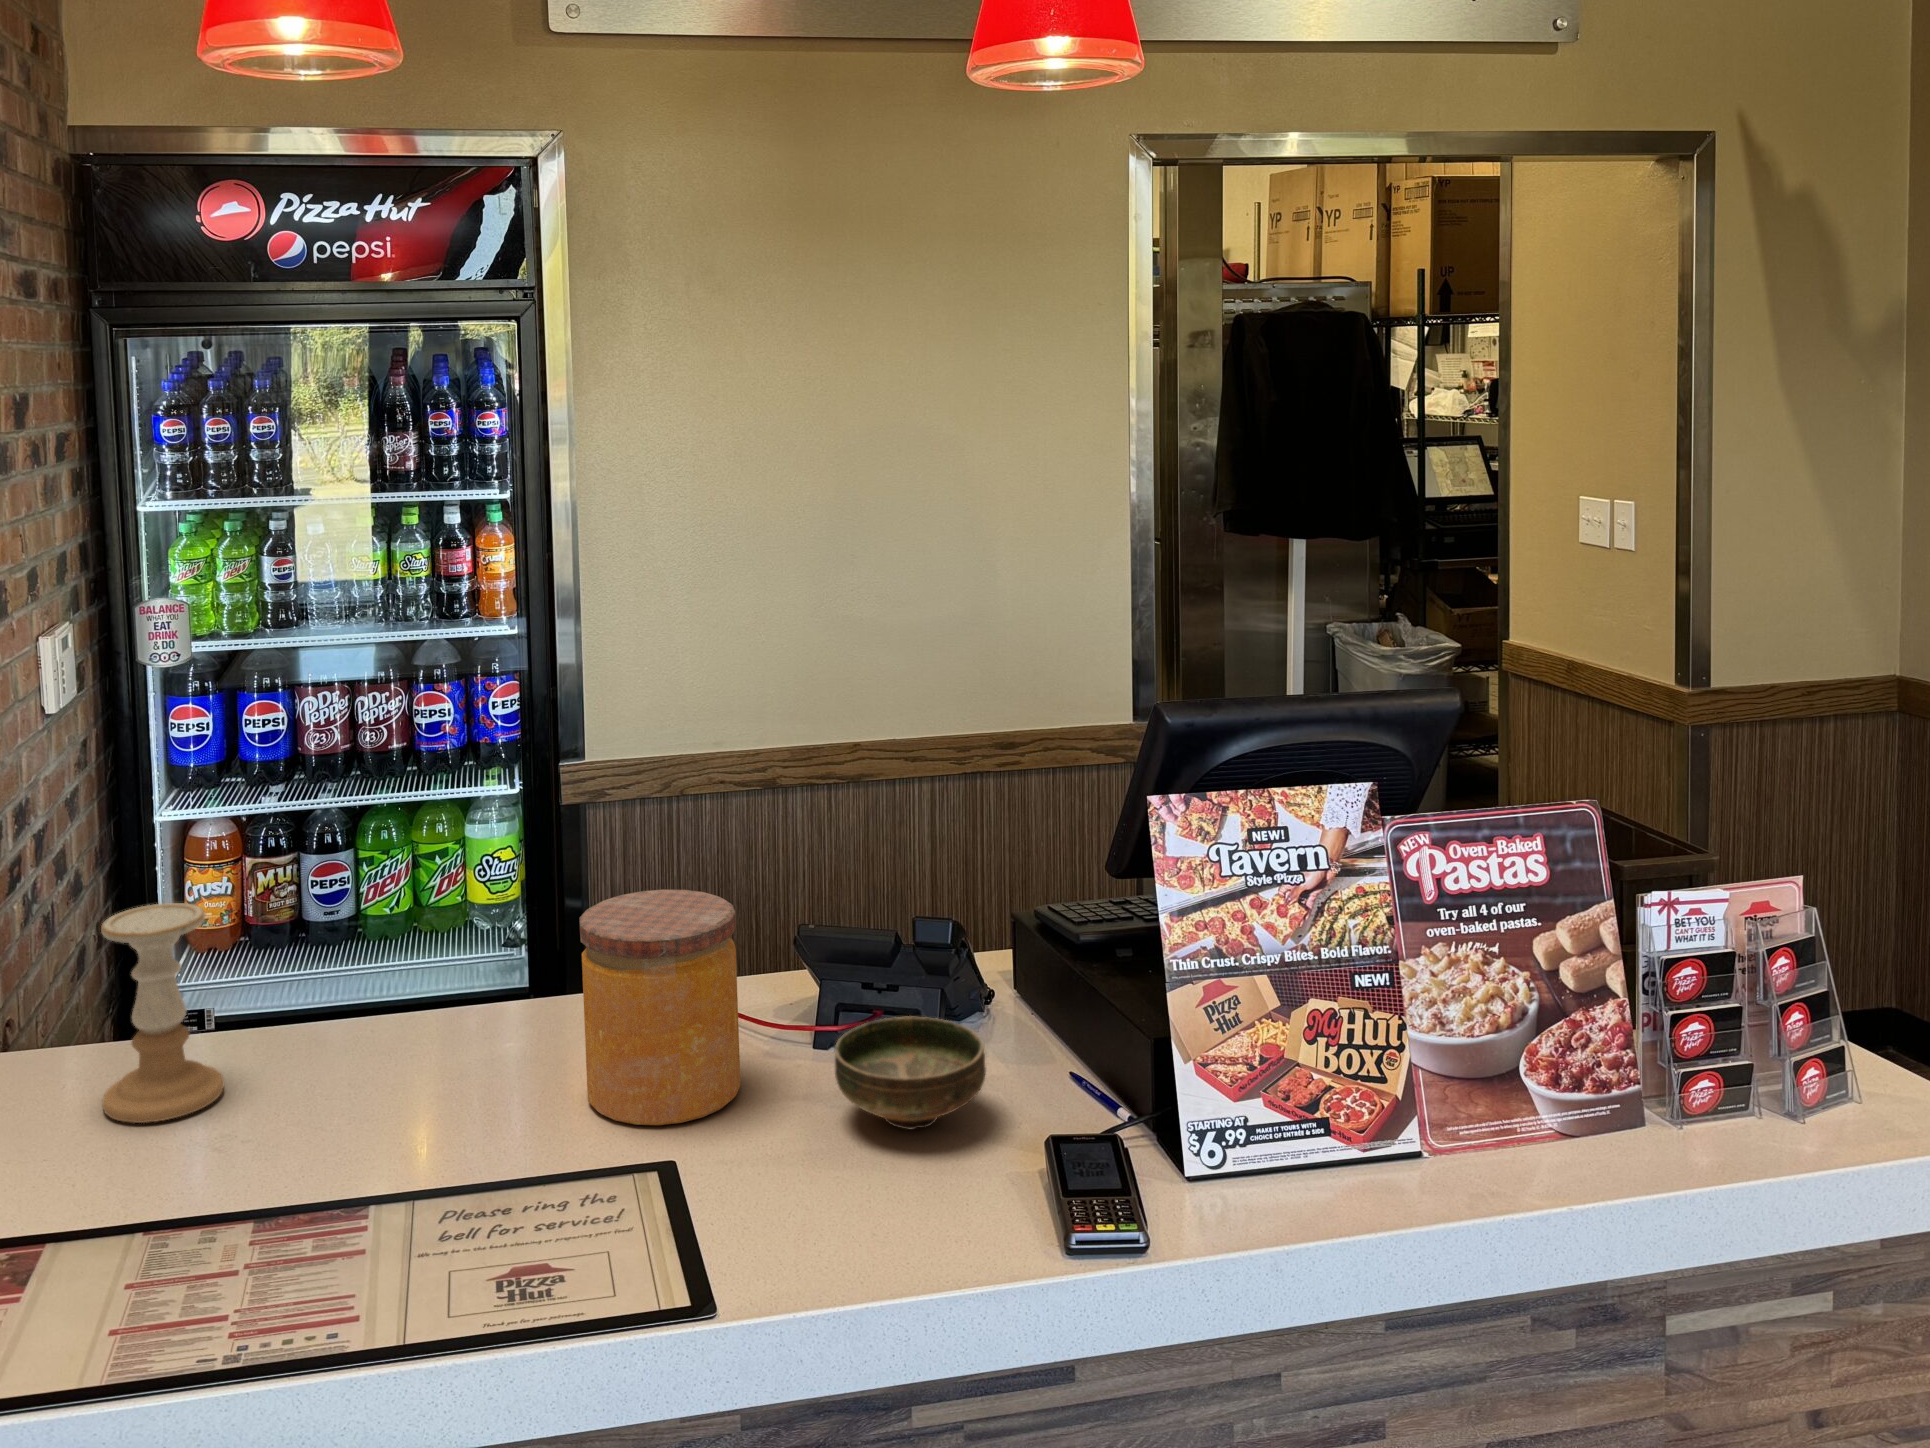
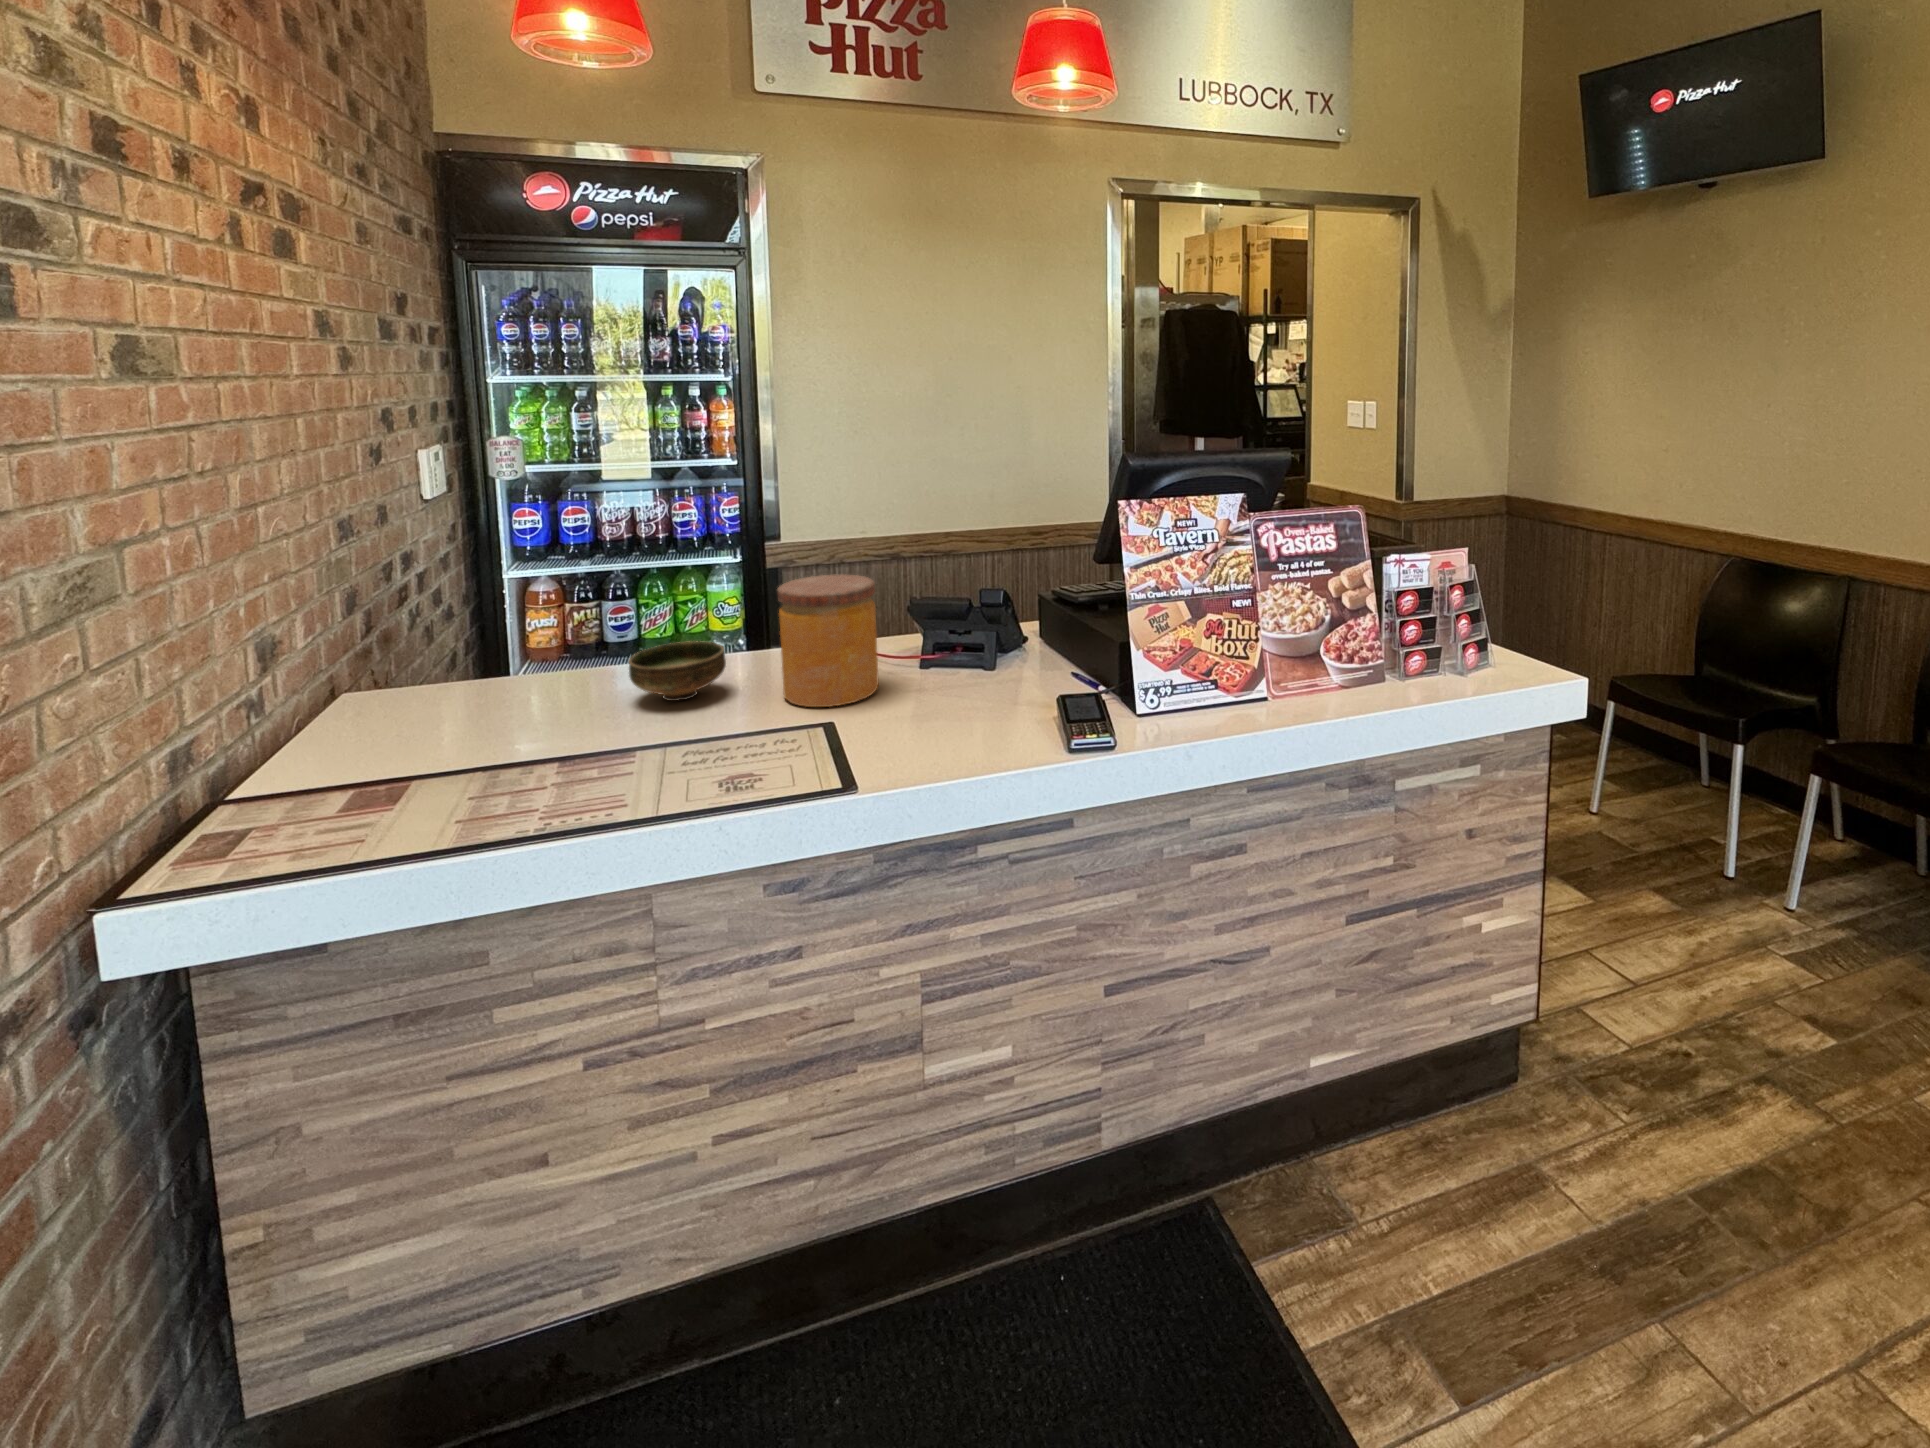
candle holder: present [101,903,224,1123] -> none [457,587,545,721]
bowl: present [835,1016,986,1129] -> present [629,641,726,701]

